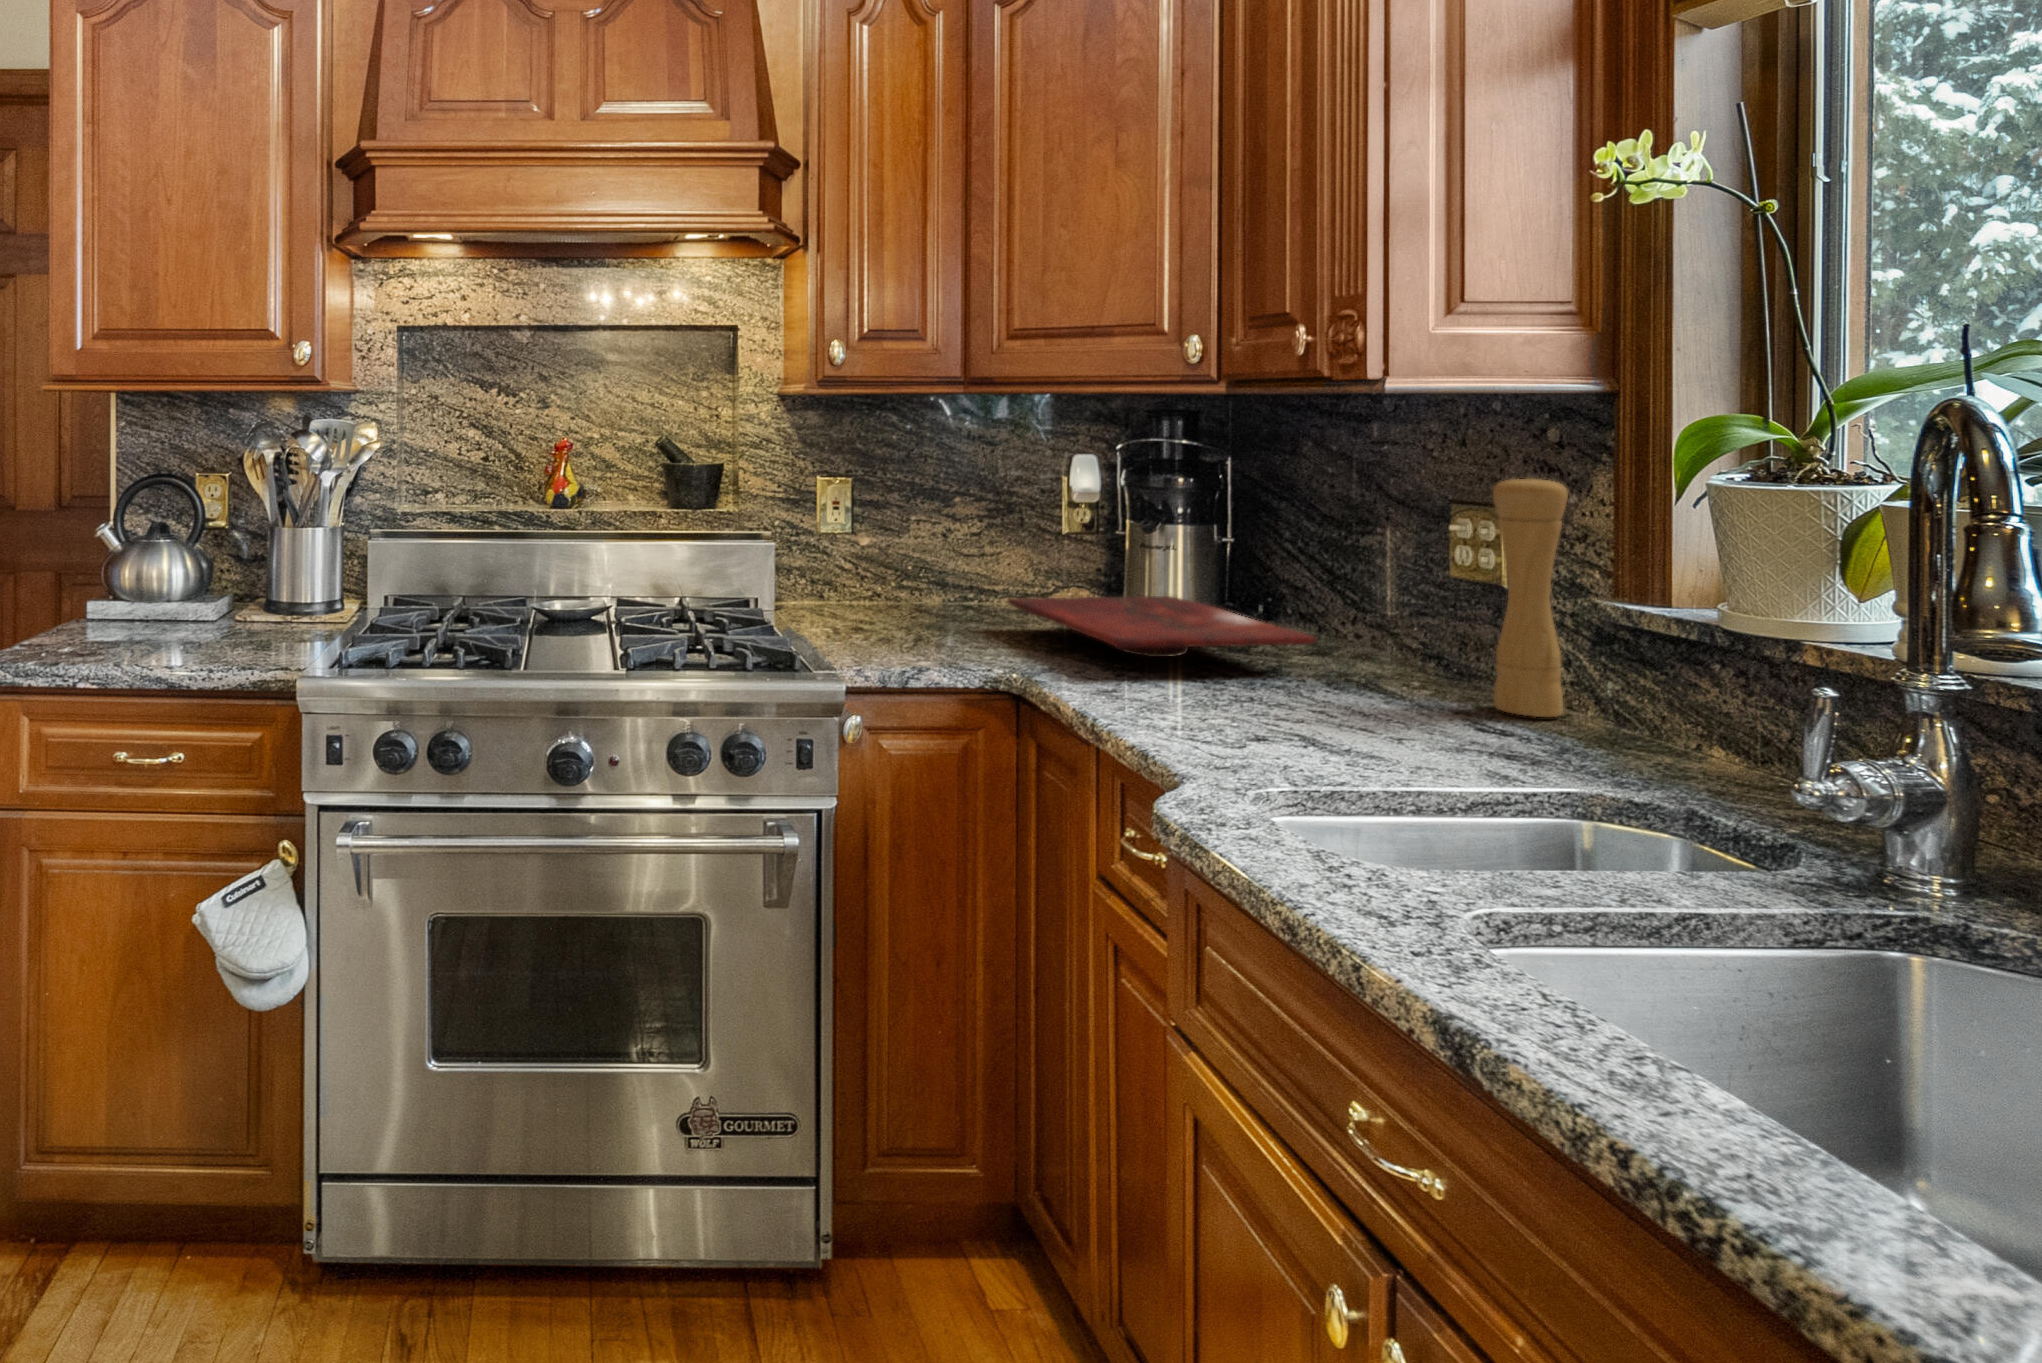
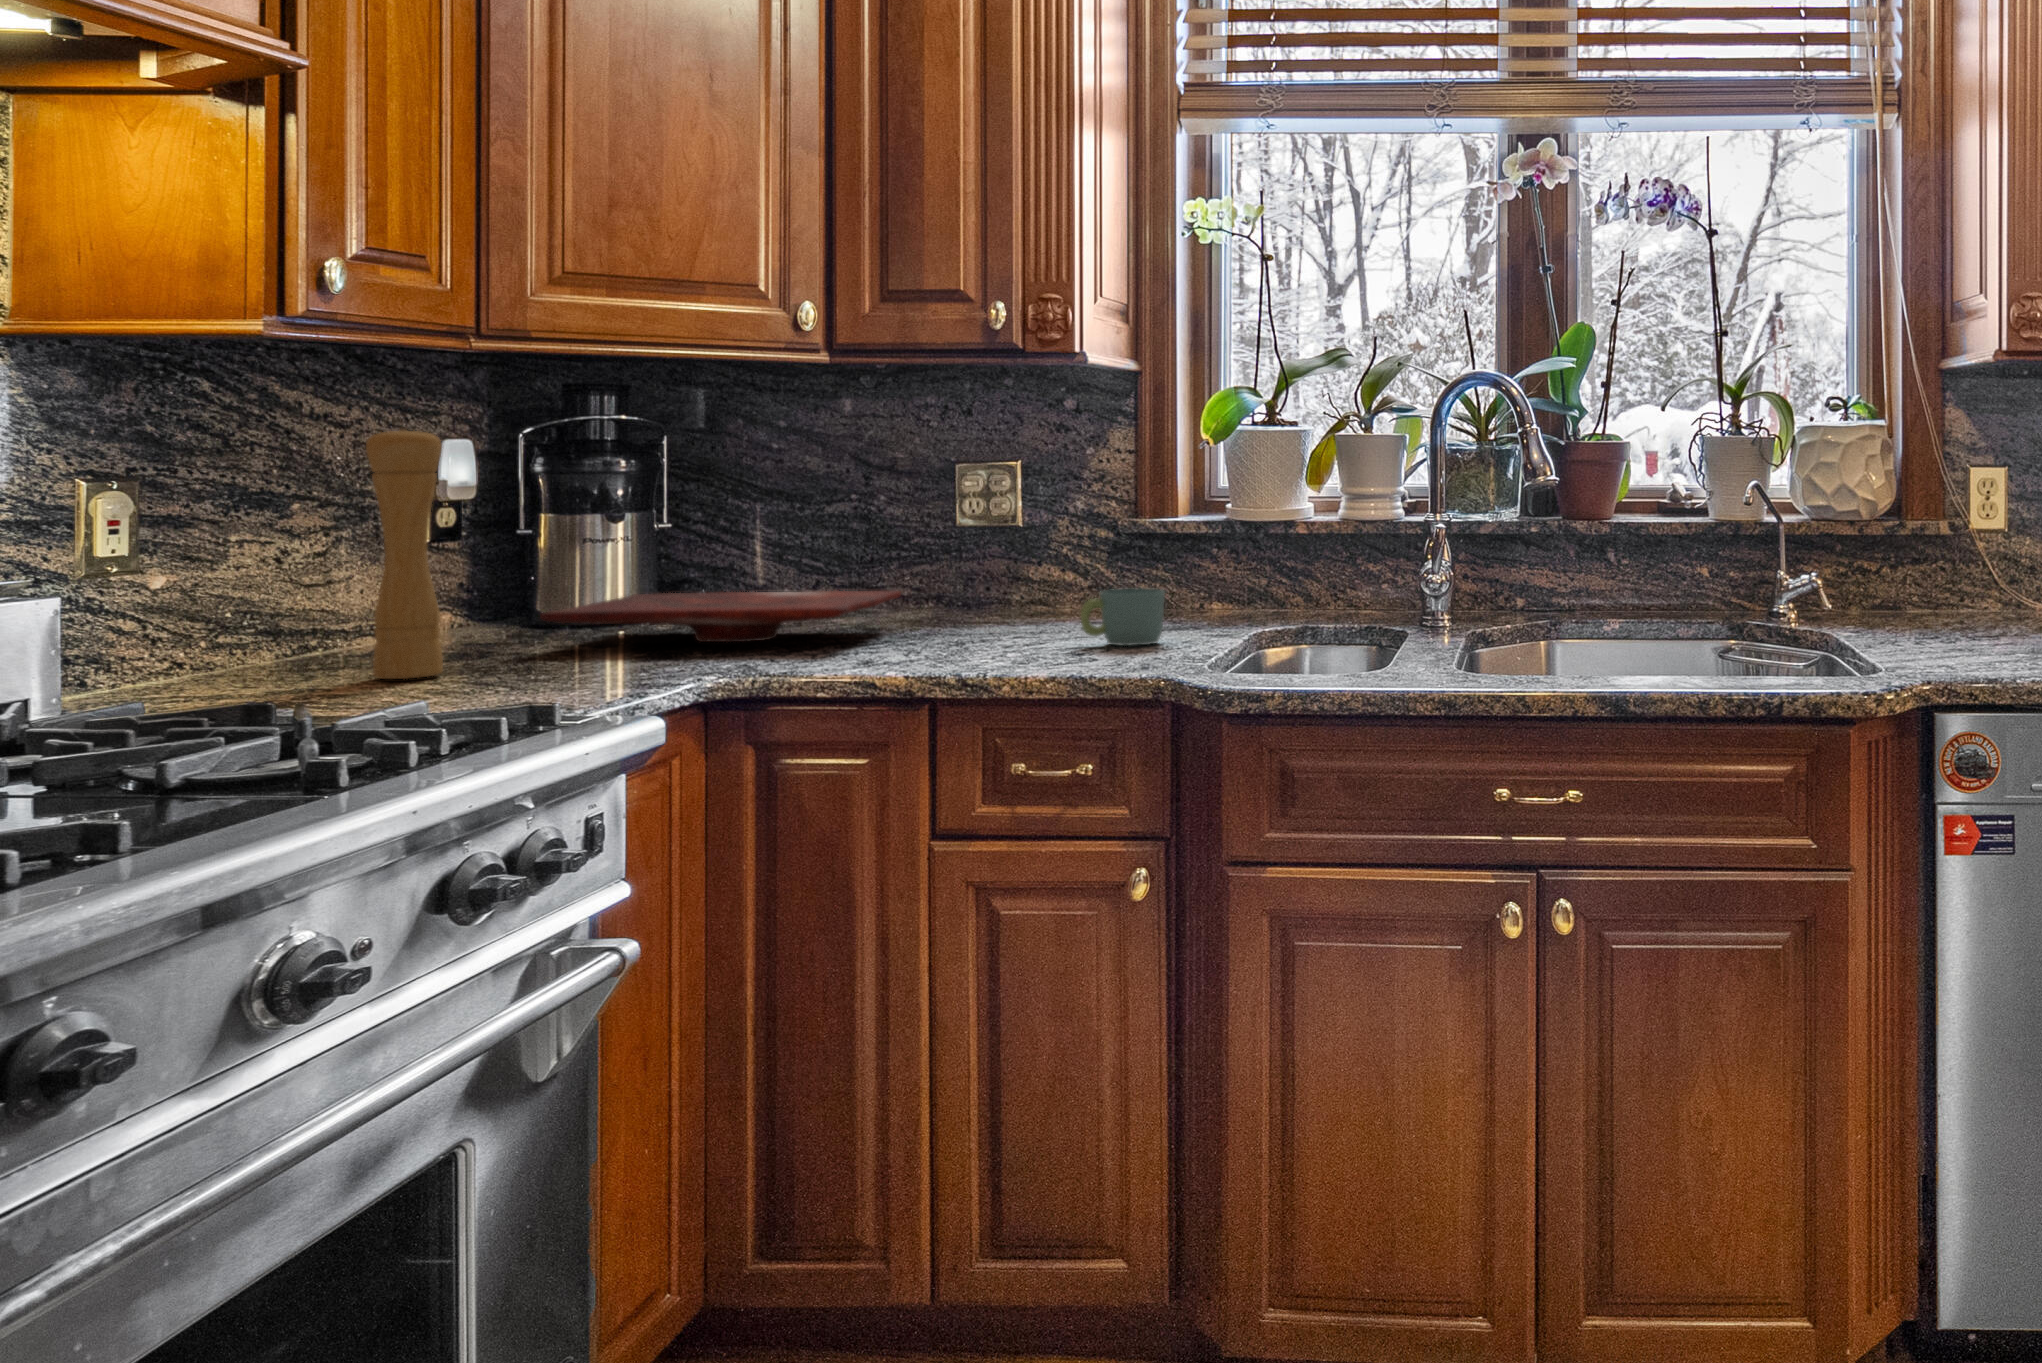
pepper mill: present [1493,475,1568,717] -> present [366,427,443,679]
mug: none [1291,682,1404,764] -> present [1081,588,1165,646]

